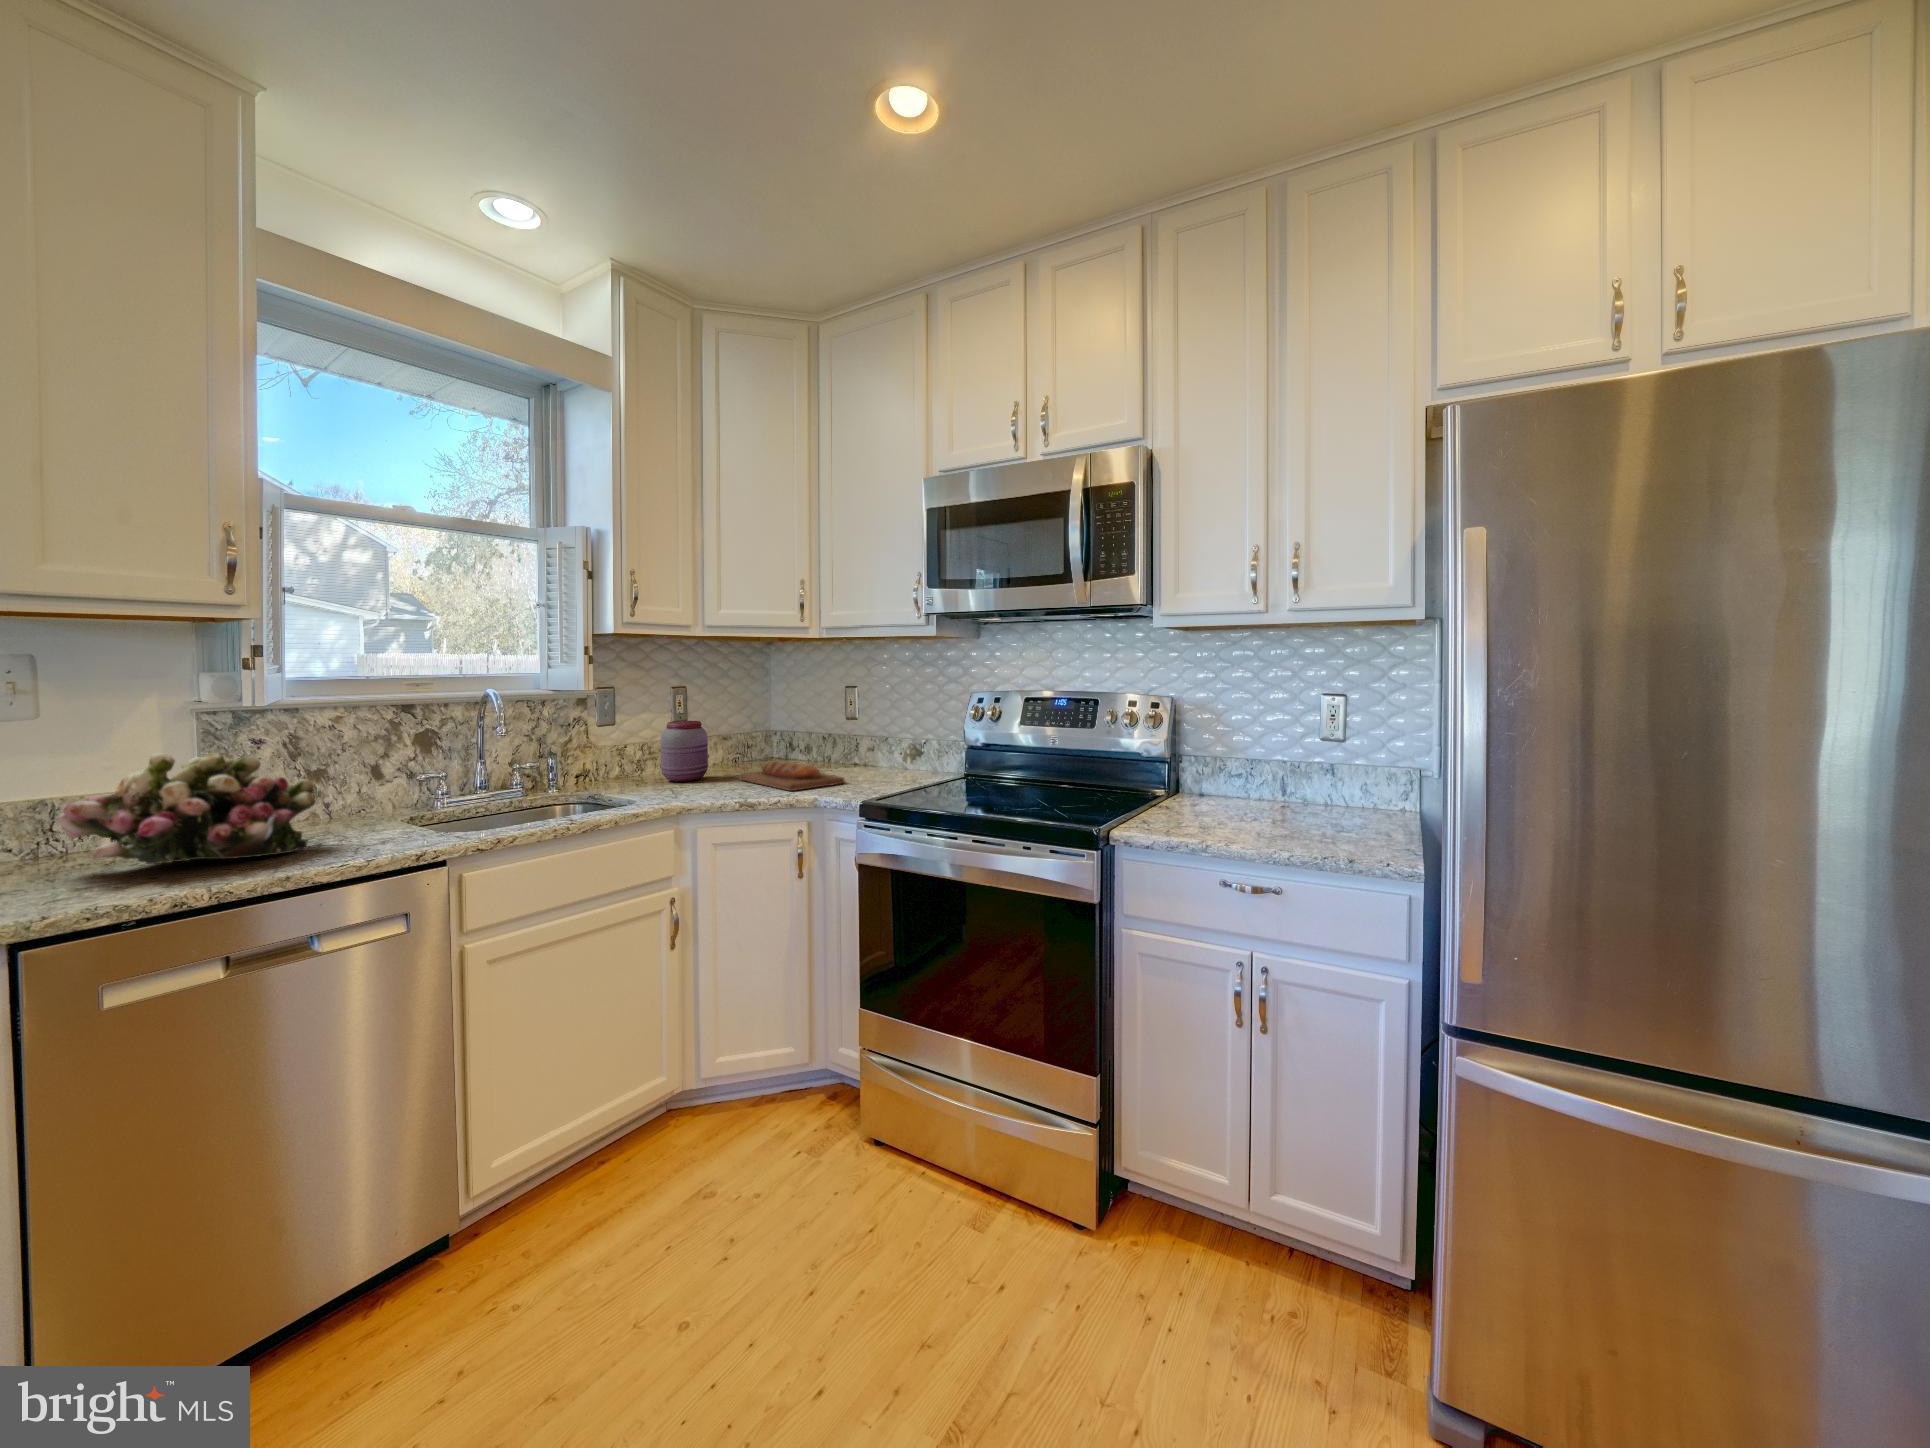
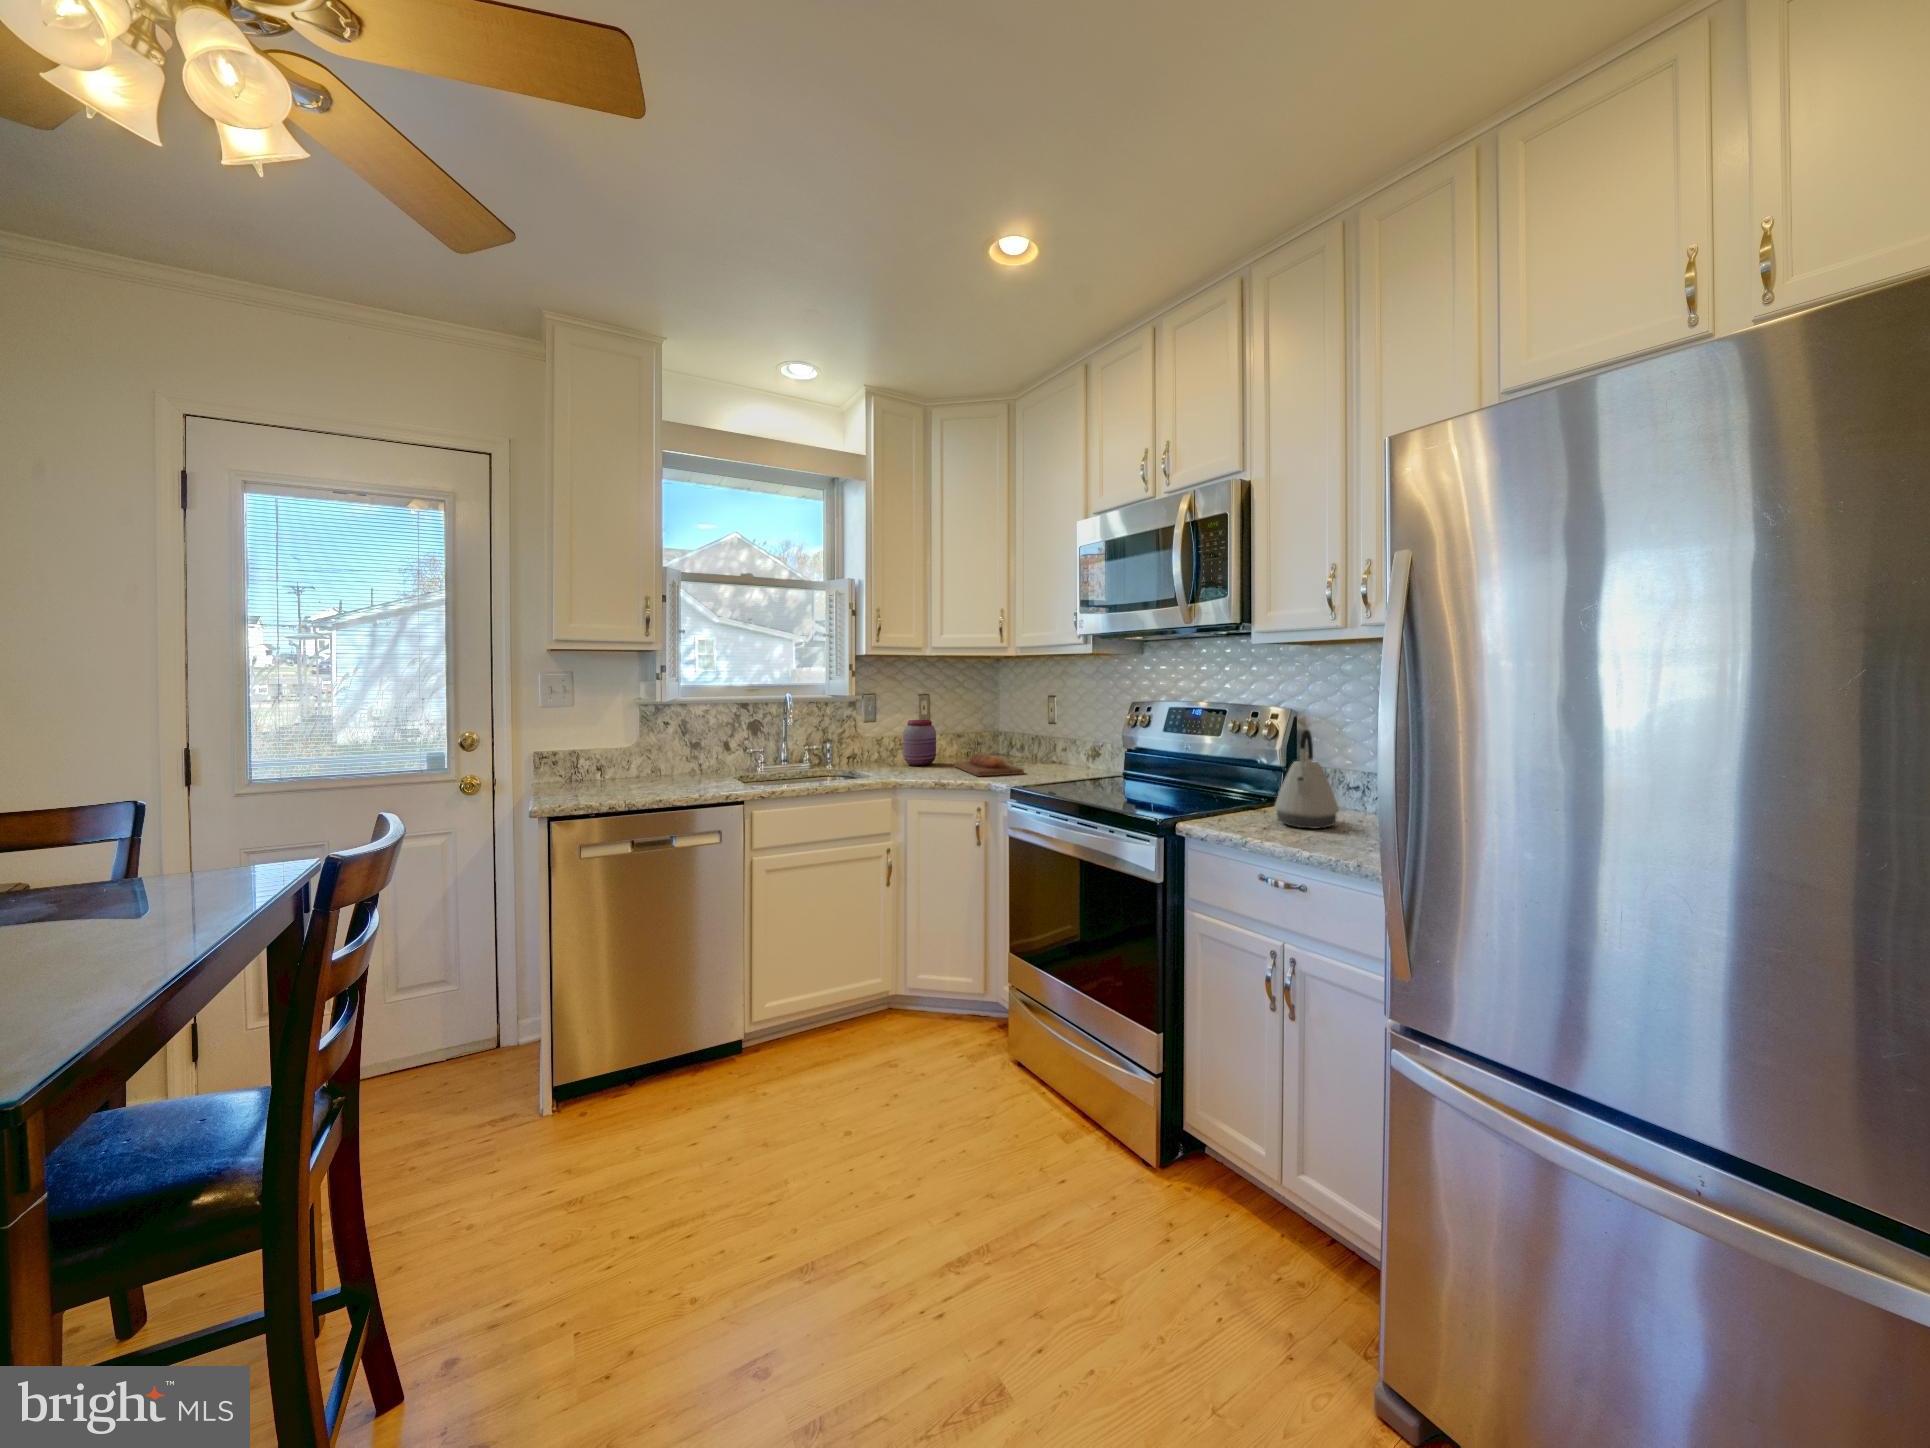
kettle: none [1202,719,1268,824] -> present [1275,730,1339,828]
flower arrangement: present [56,753,316,864] -> none [569,726,684,789]

